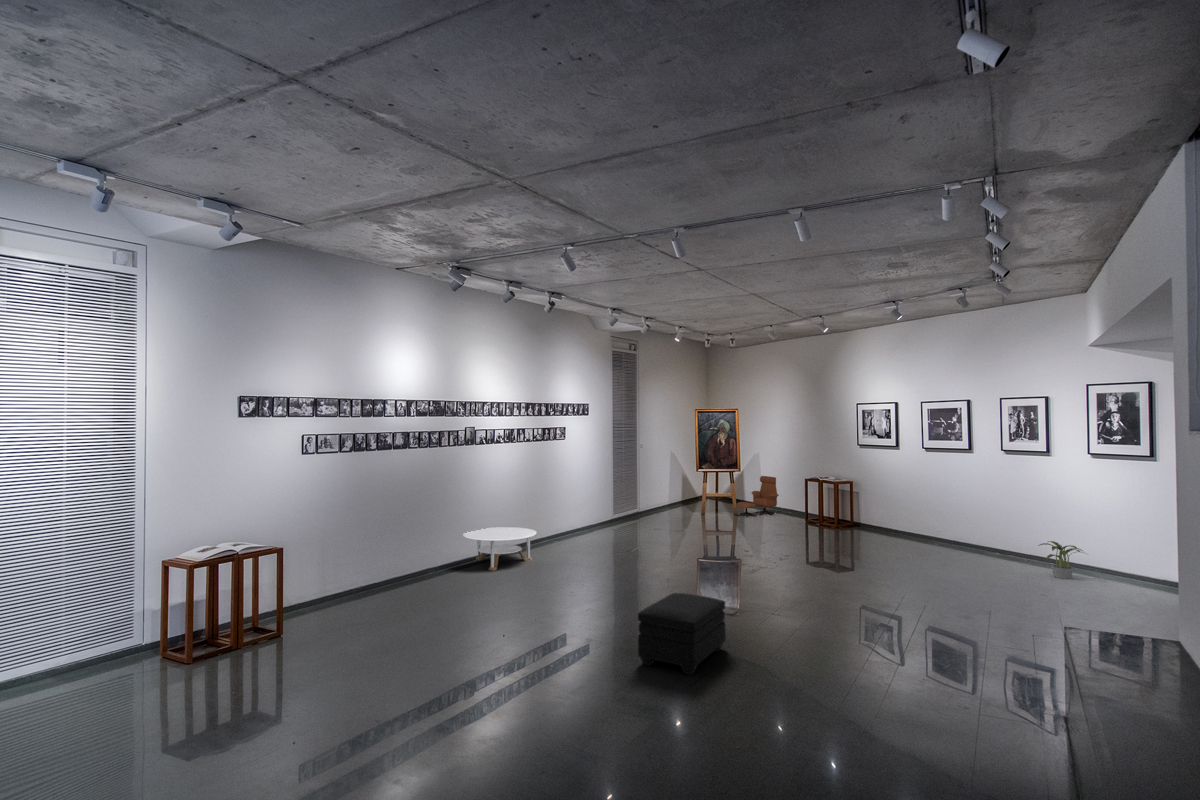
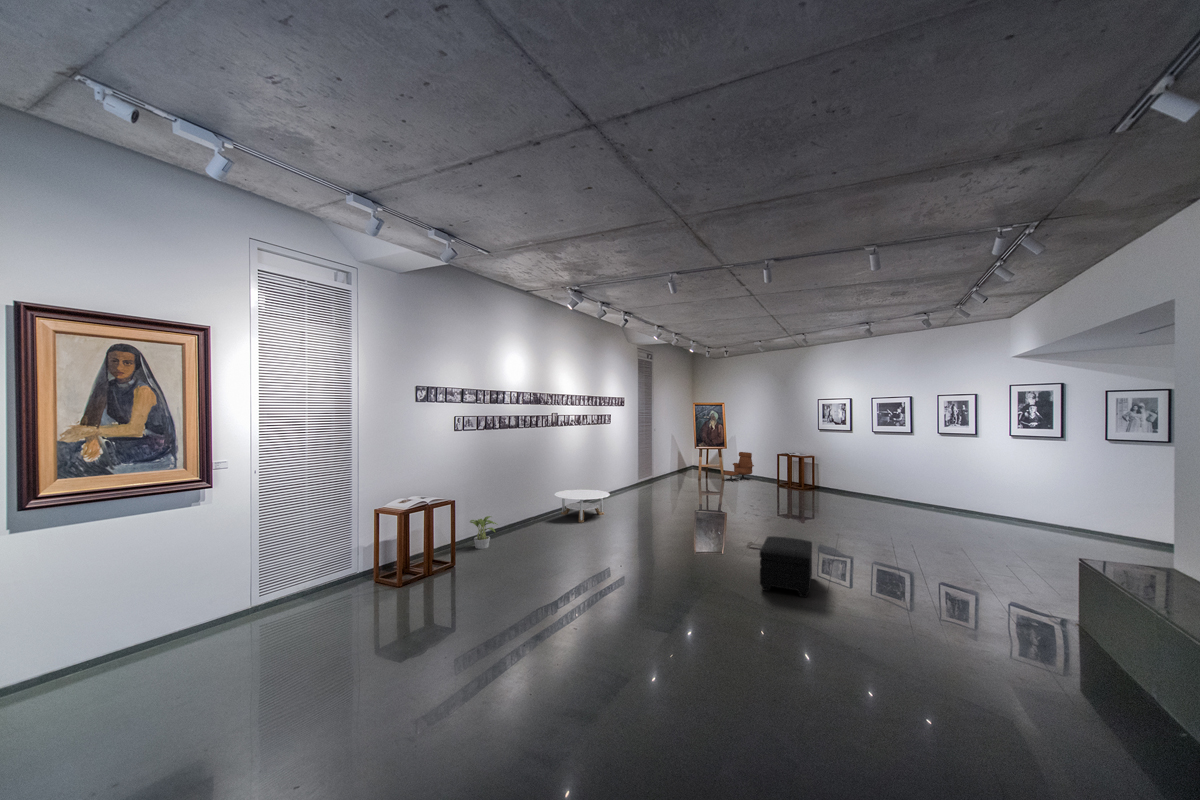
potted plant: present [1039,541,1082,579] -> present [470,516,498,549]

